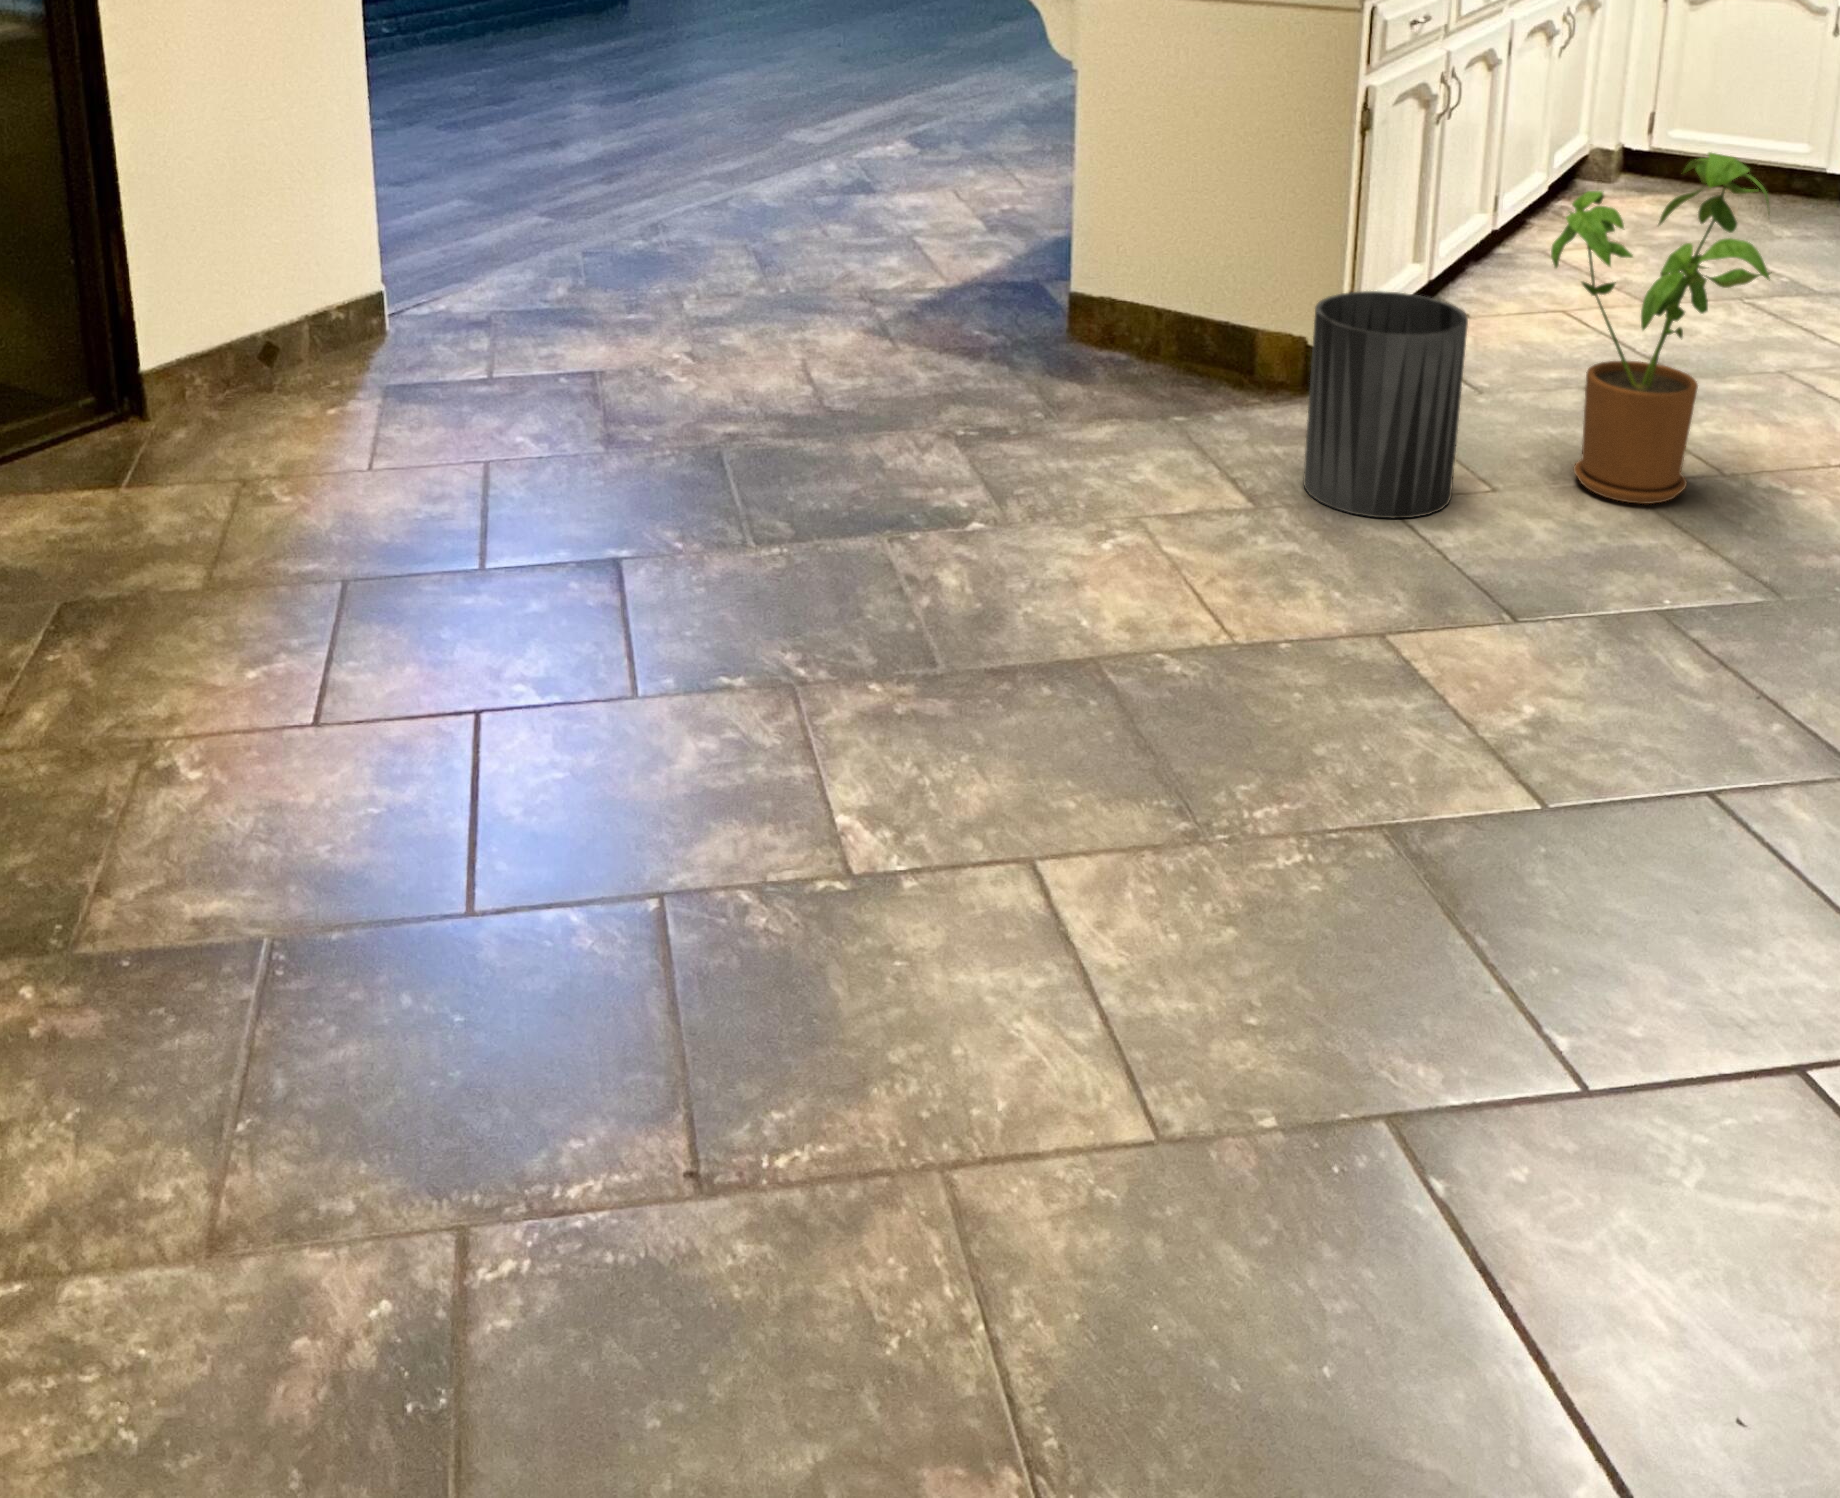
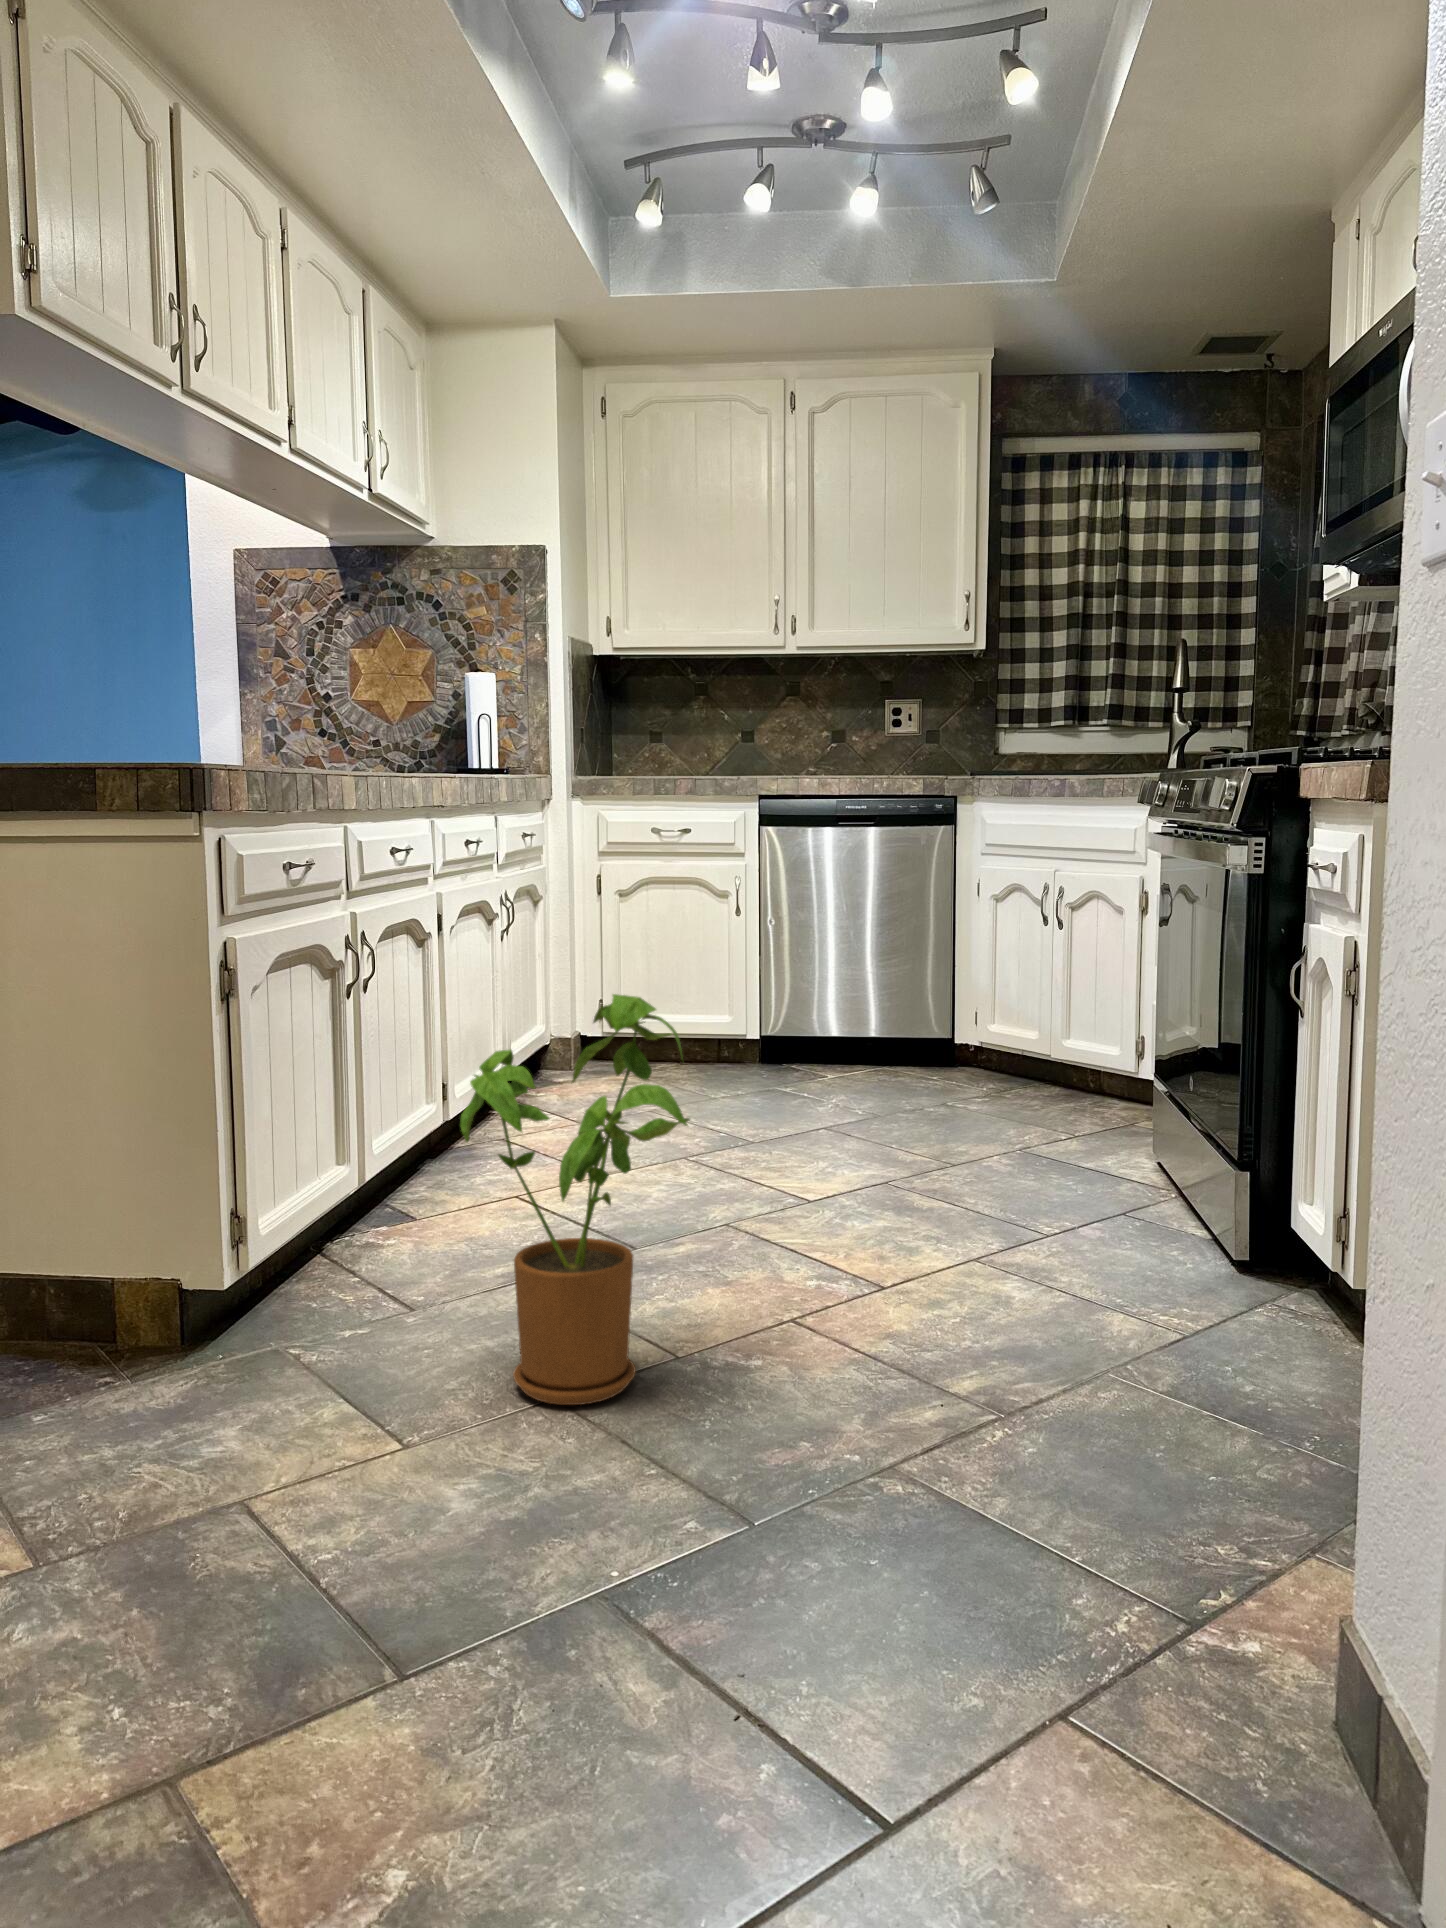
trash can: present [1303,291,1468,519] -> none [172,1193,369,1485]

